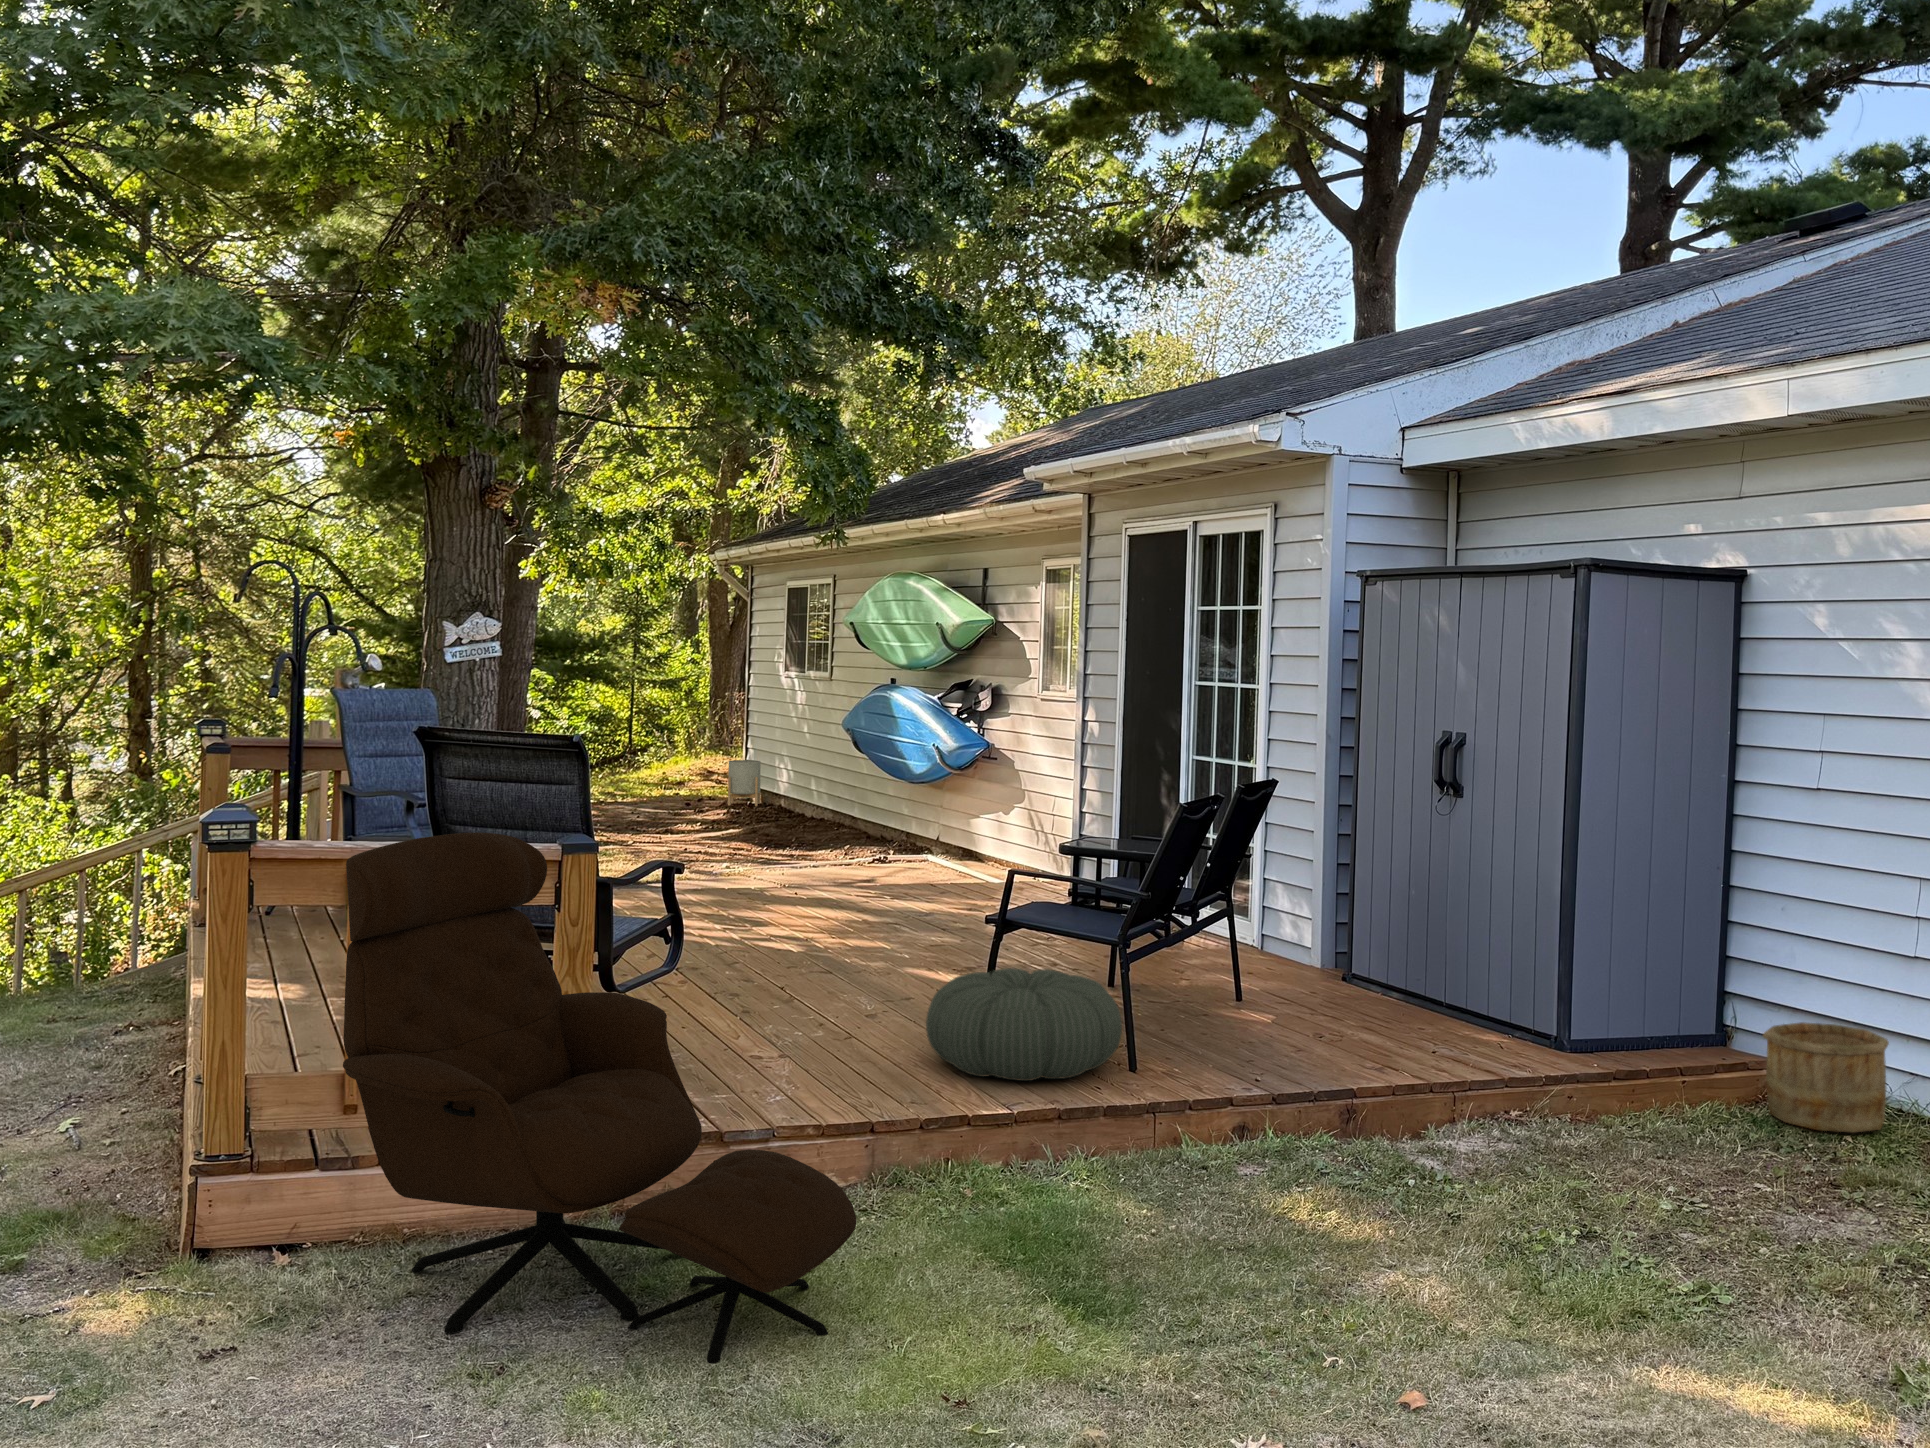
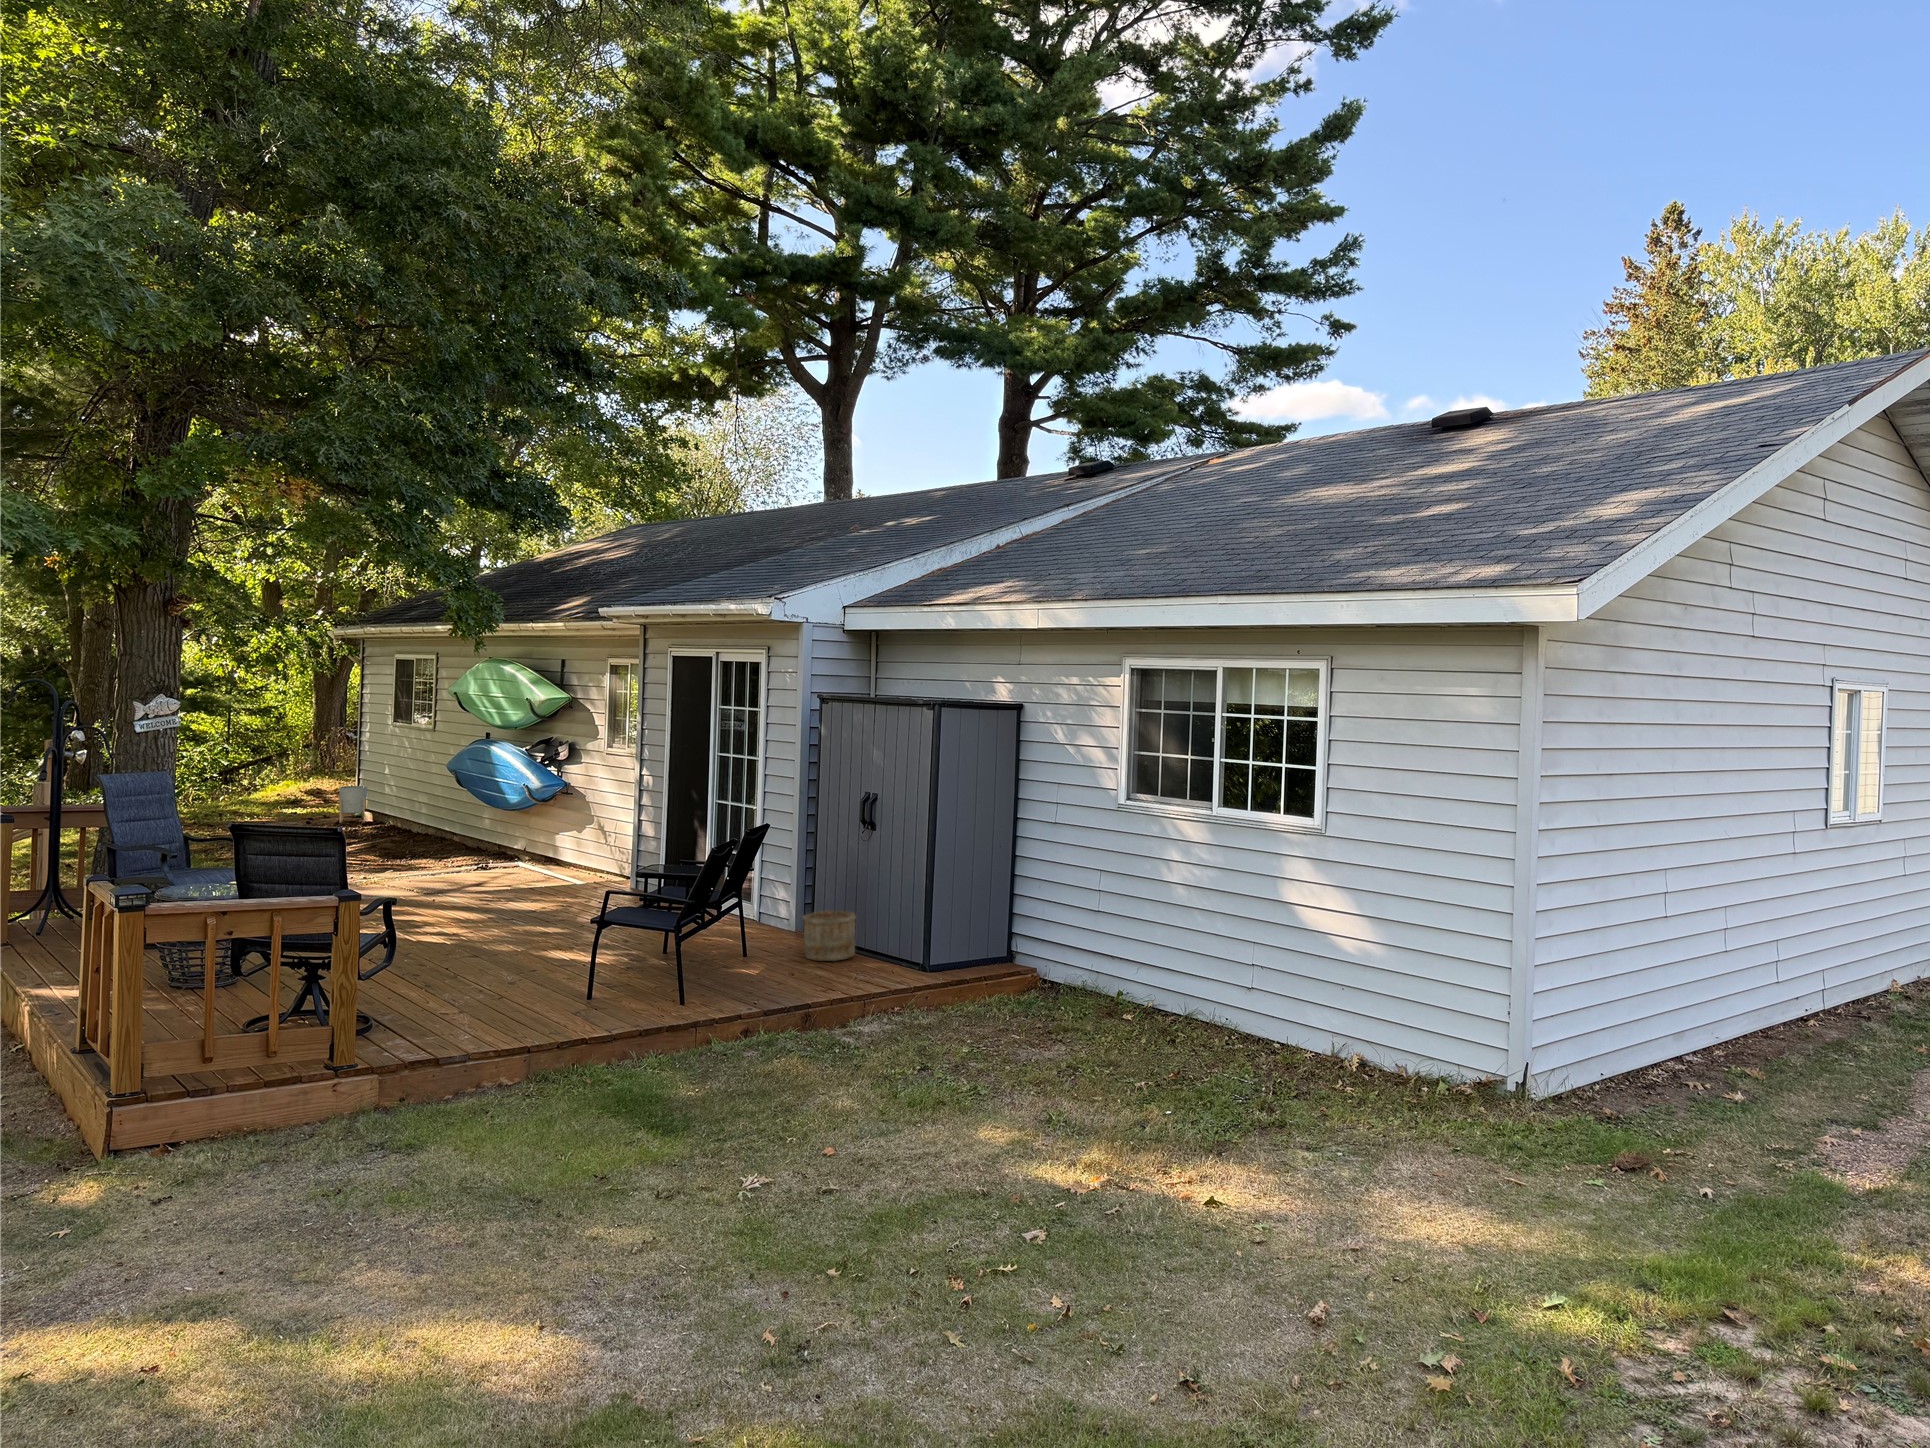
lounge chair: present [343,832,857,1364] -> none [263,897,555,1162]
pouf: present [926,968,1122,1081] -> none [567,945,682,1009]
wooden bucket: present [1763,1022,1889,1132] -> present [802,910,856,961]

